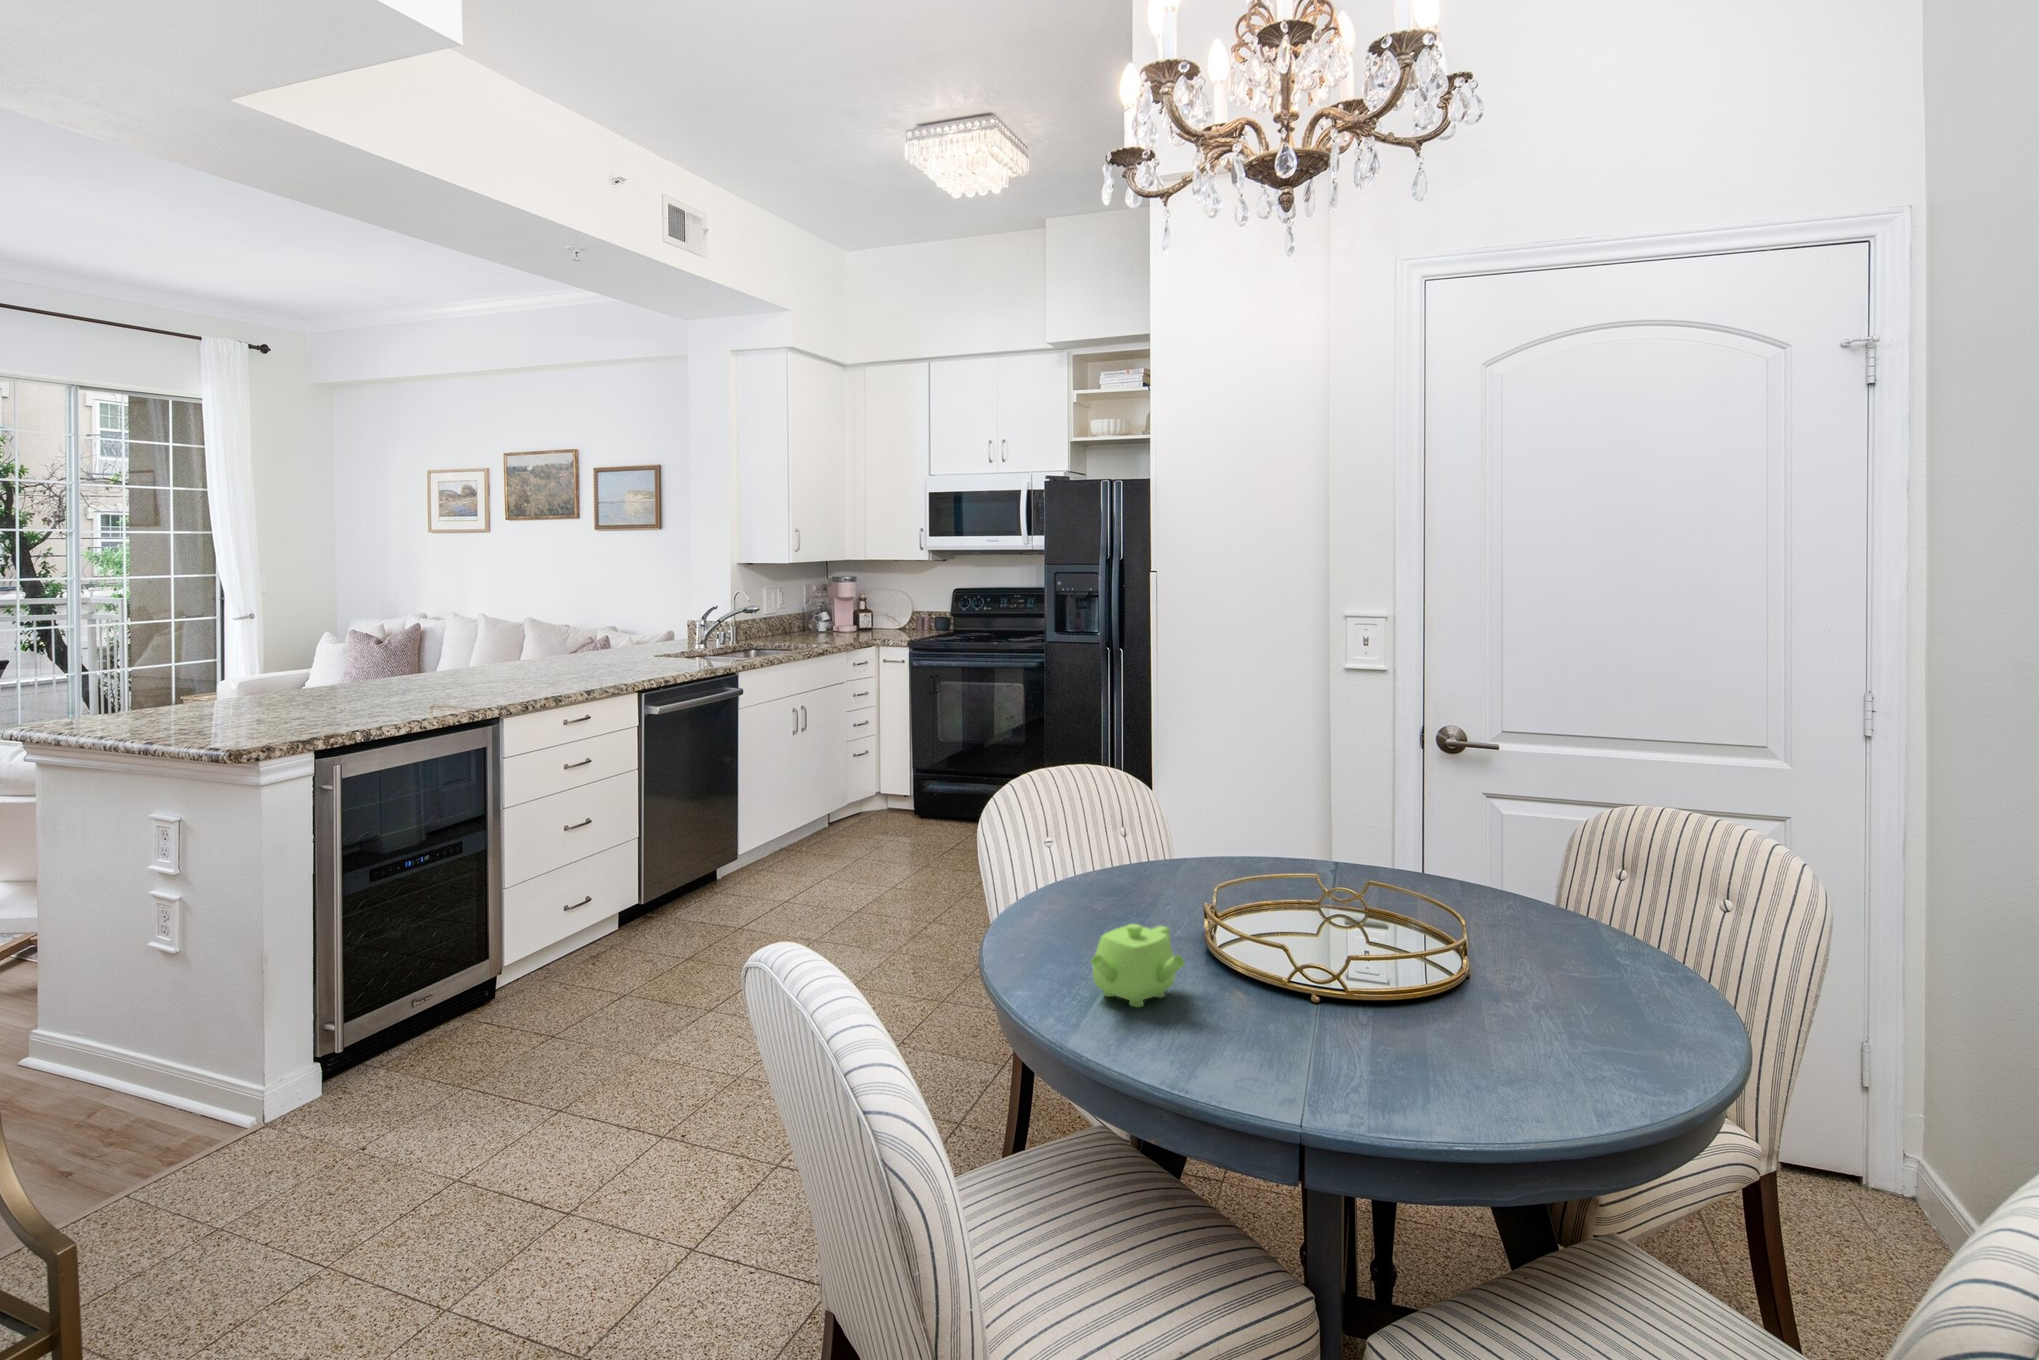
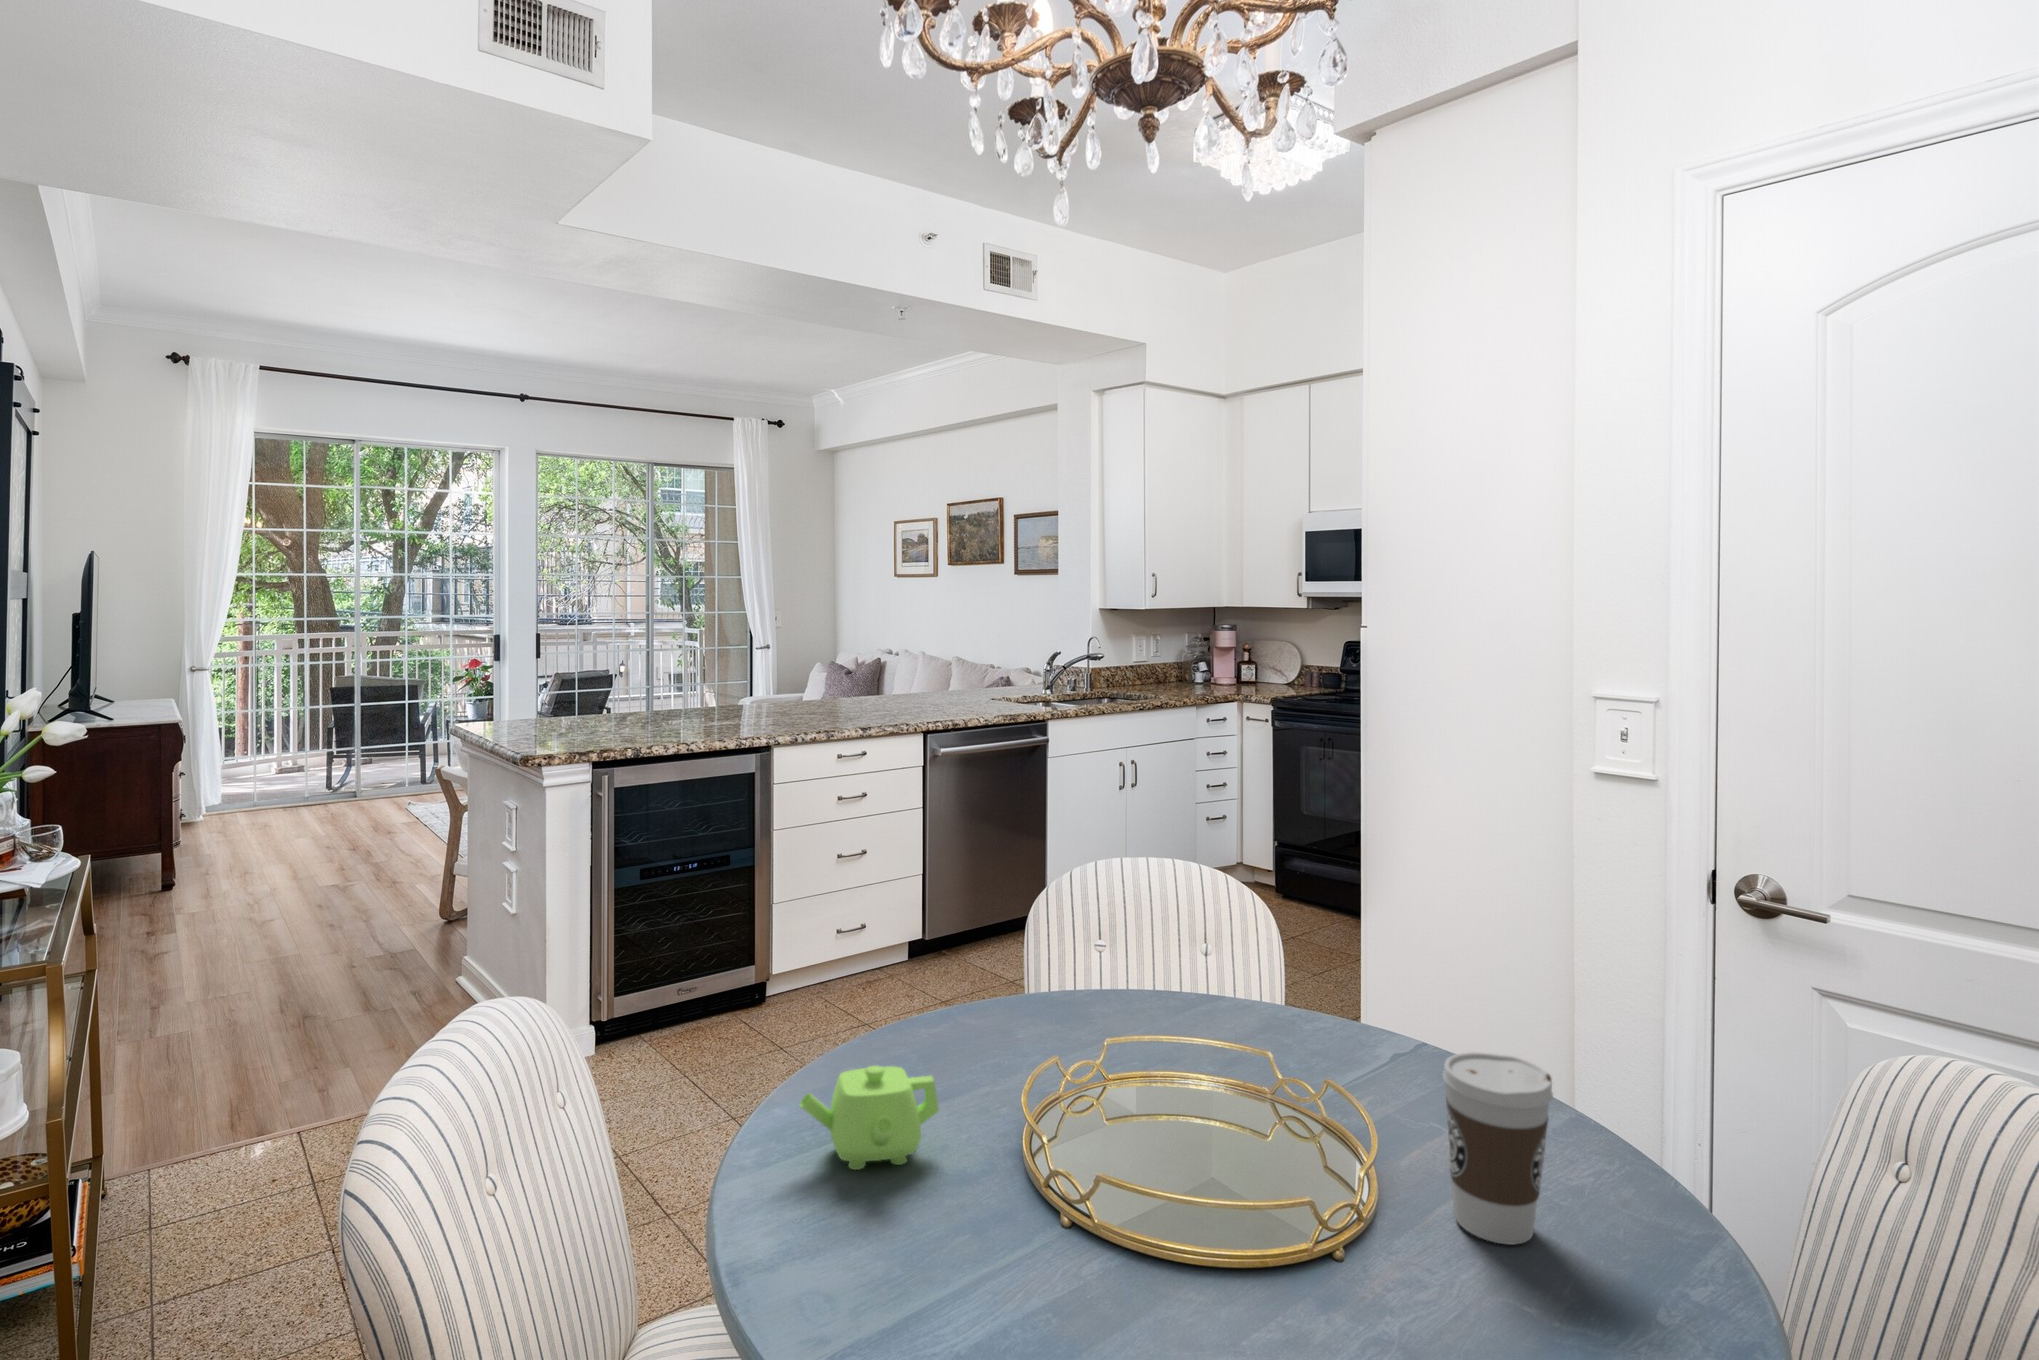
coffee cup: none [1487,832,1560,948] -> present [1443,1052,1553,1245]

